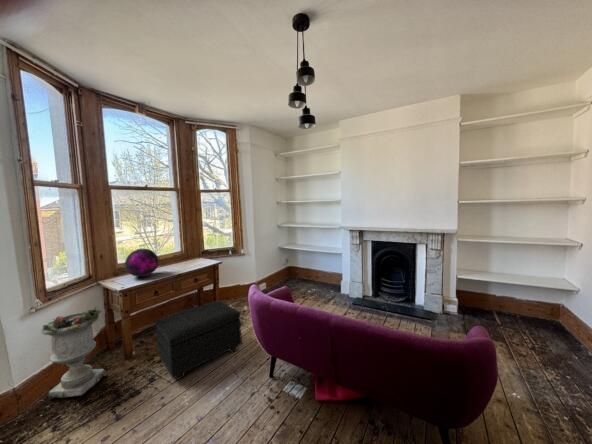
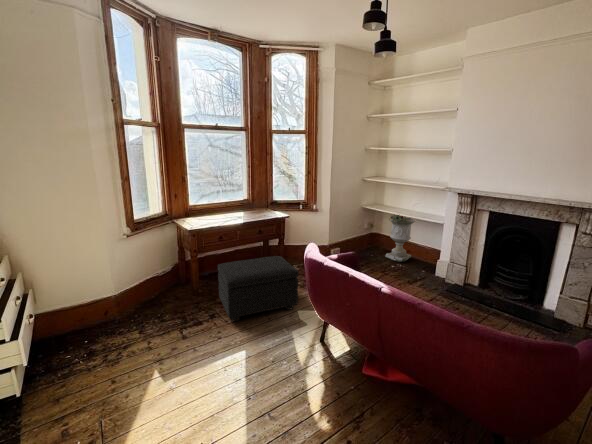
decorative orb: present [125,249,159,277] -> none [194,192,224,220]
planter: present [41,308,105,398] -> present [385,214,415,262]

